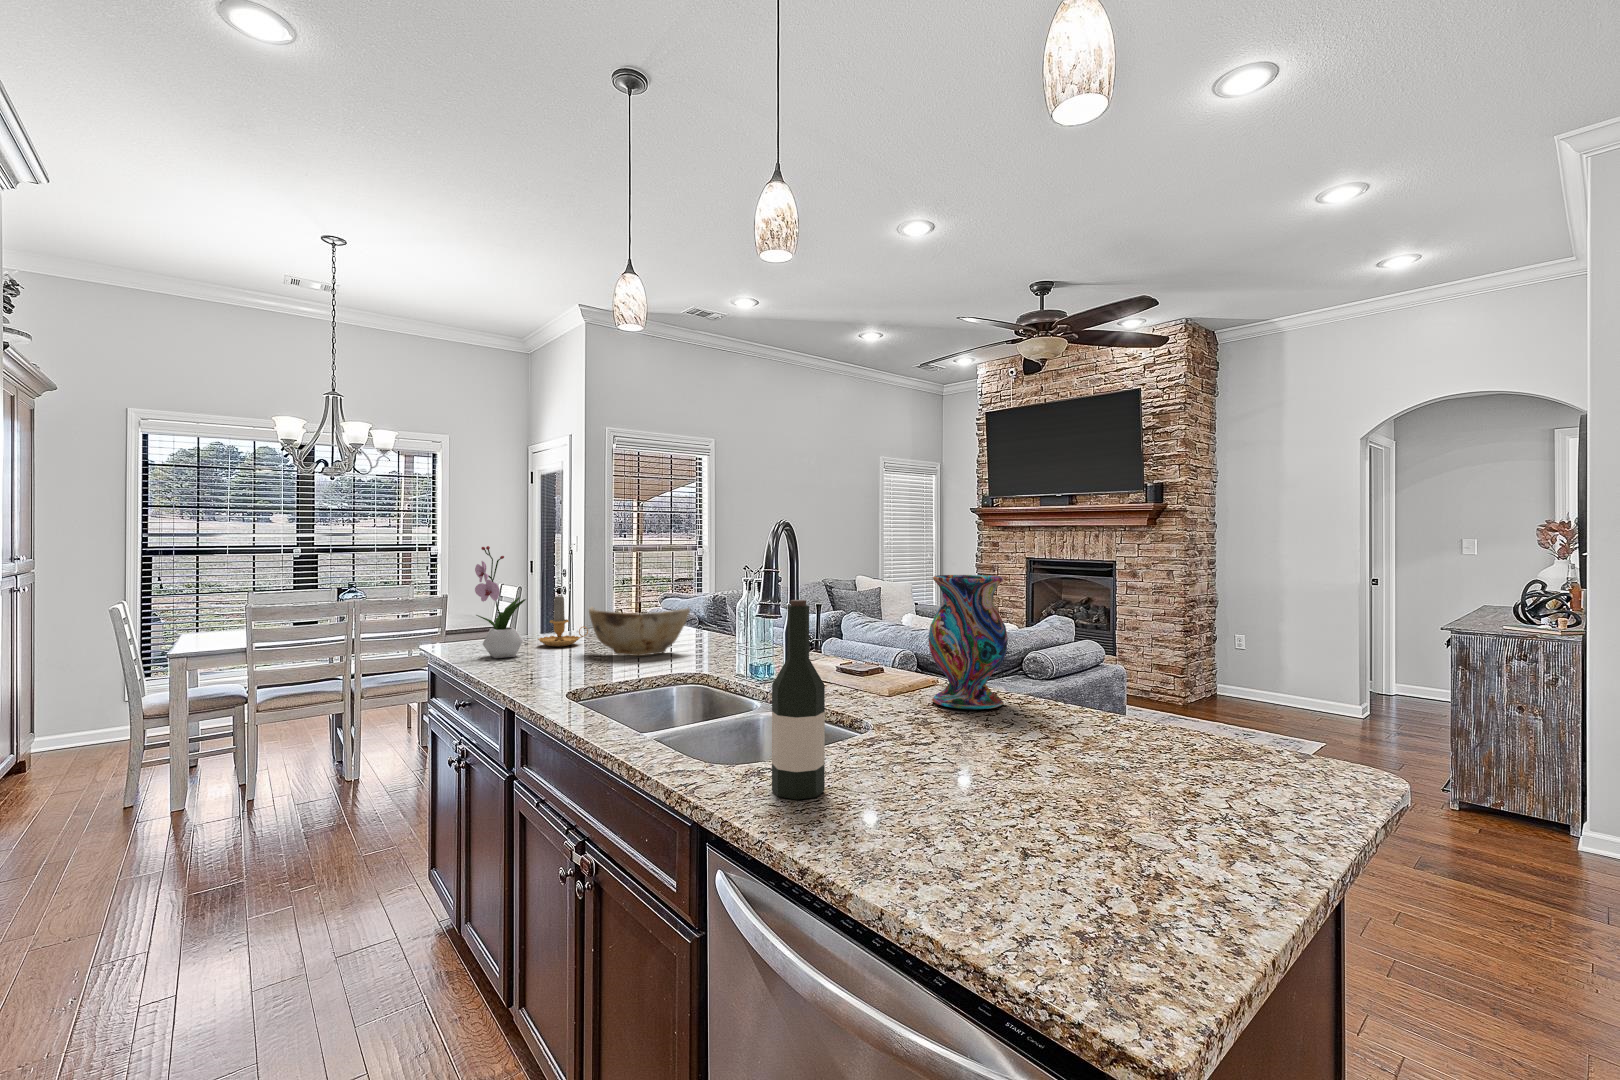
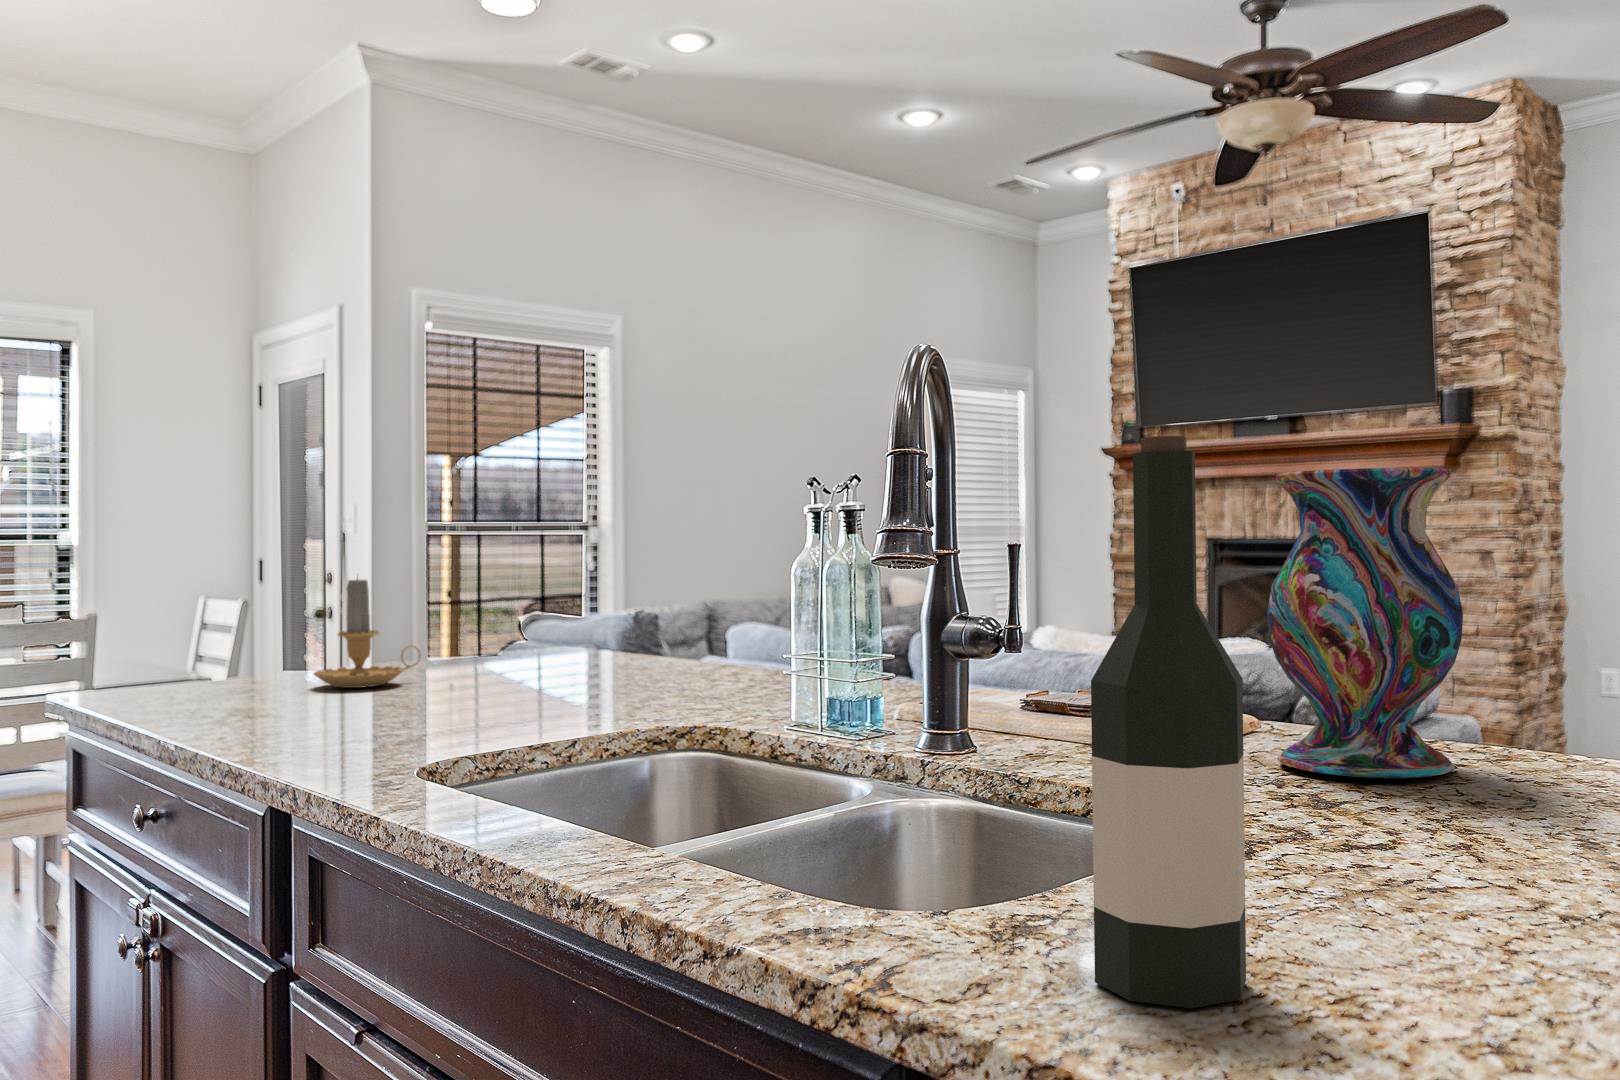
flower arrangement: present [475,546,526,658] -> none [173,461,290,710]
bowl: present [589,607,690,656] -> none [429,594,651,700]

